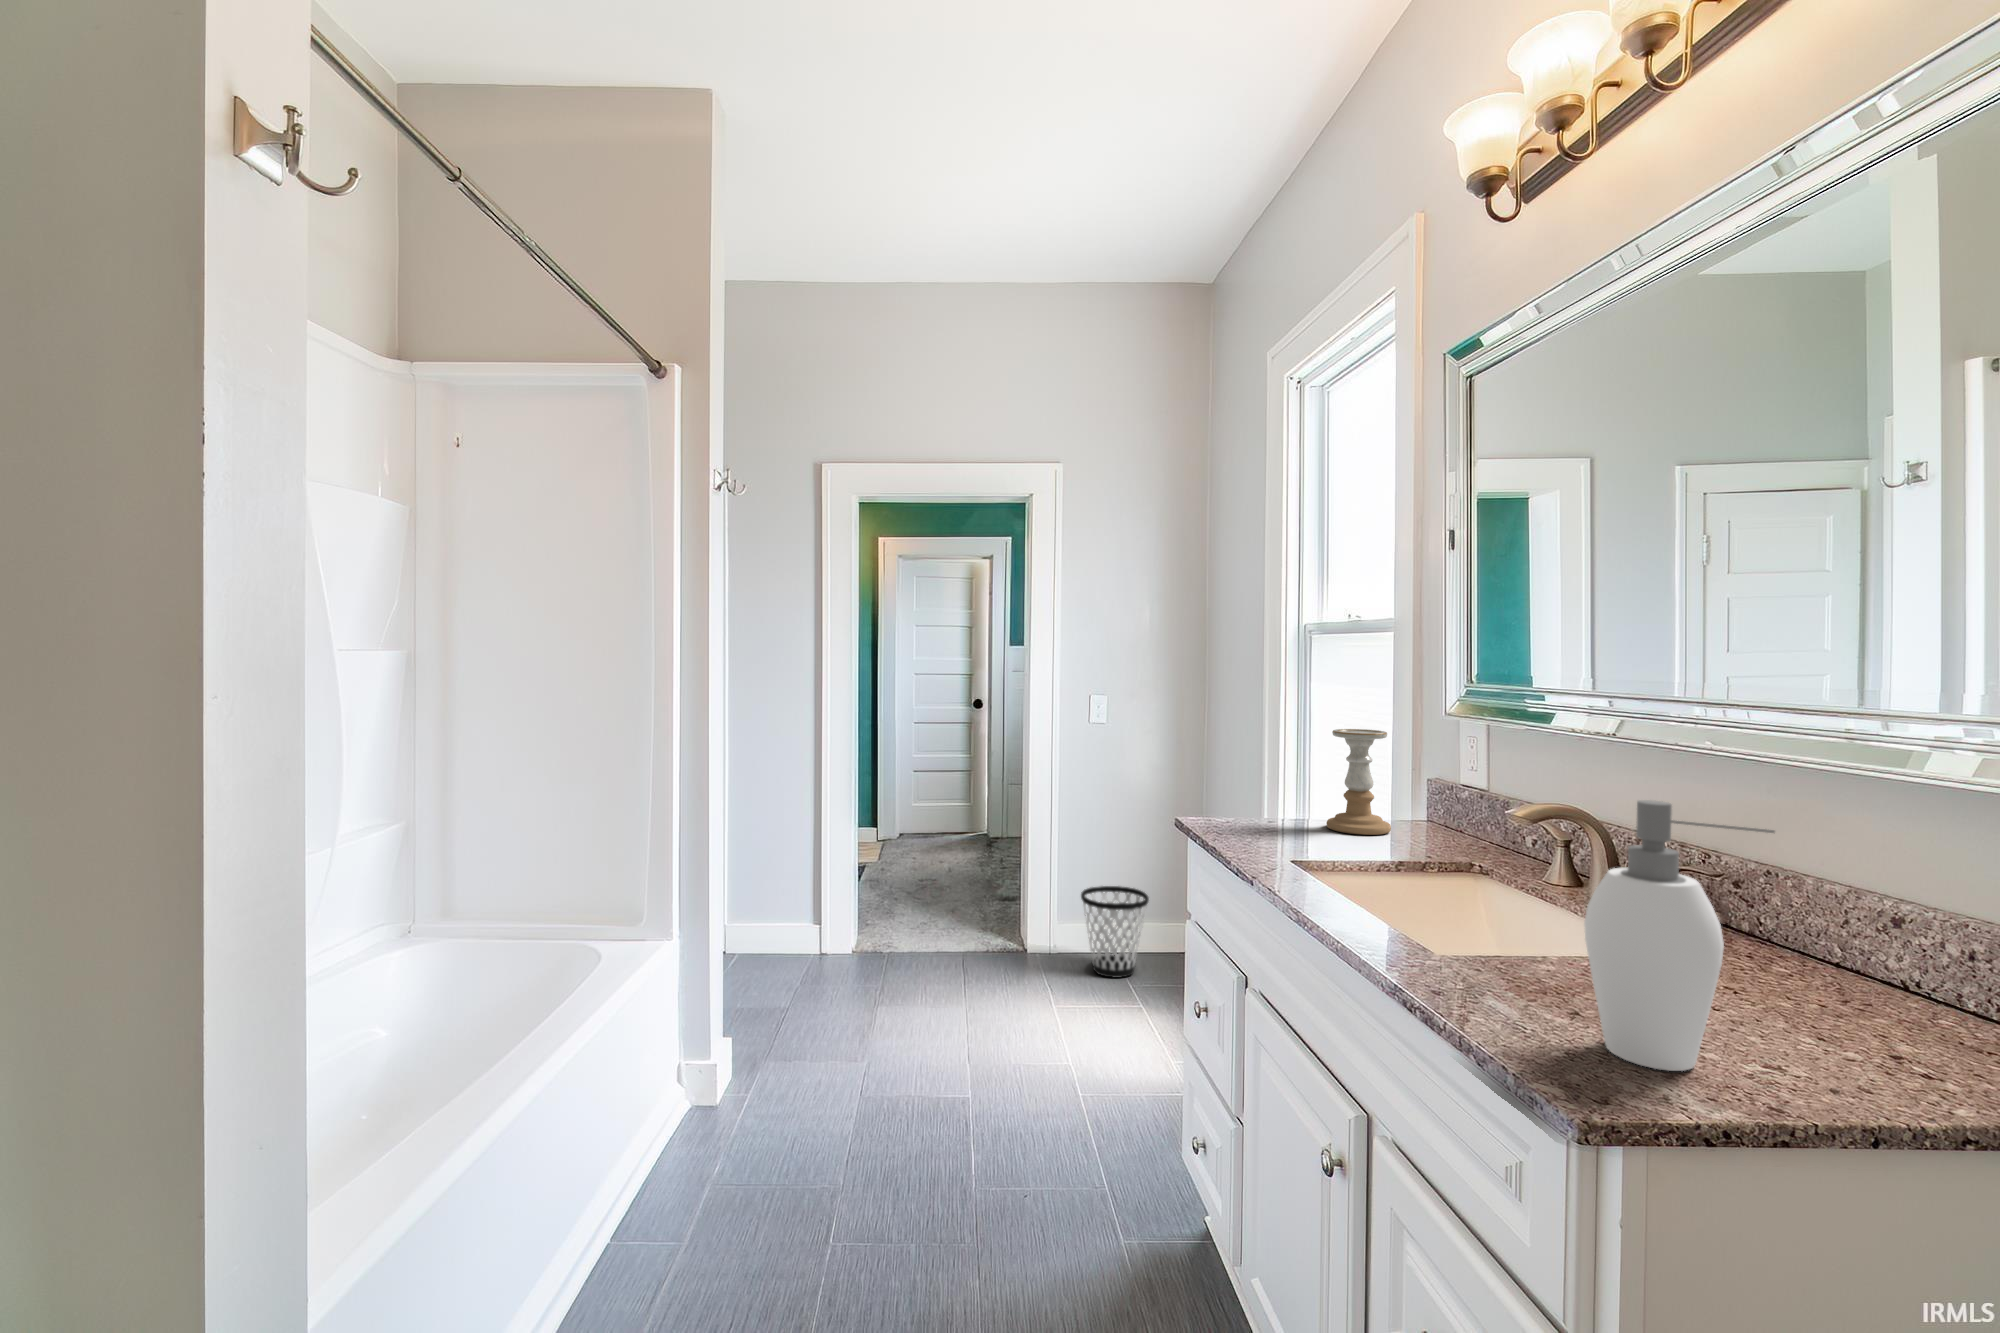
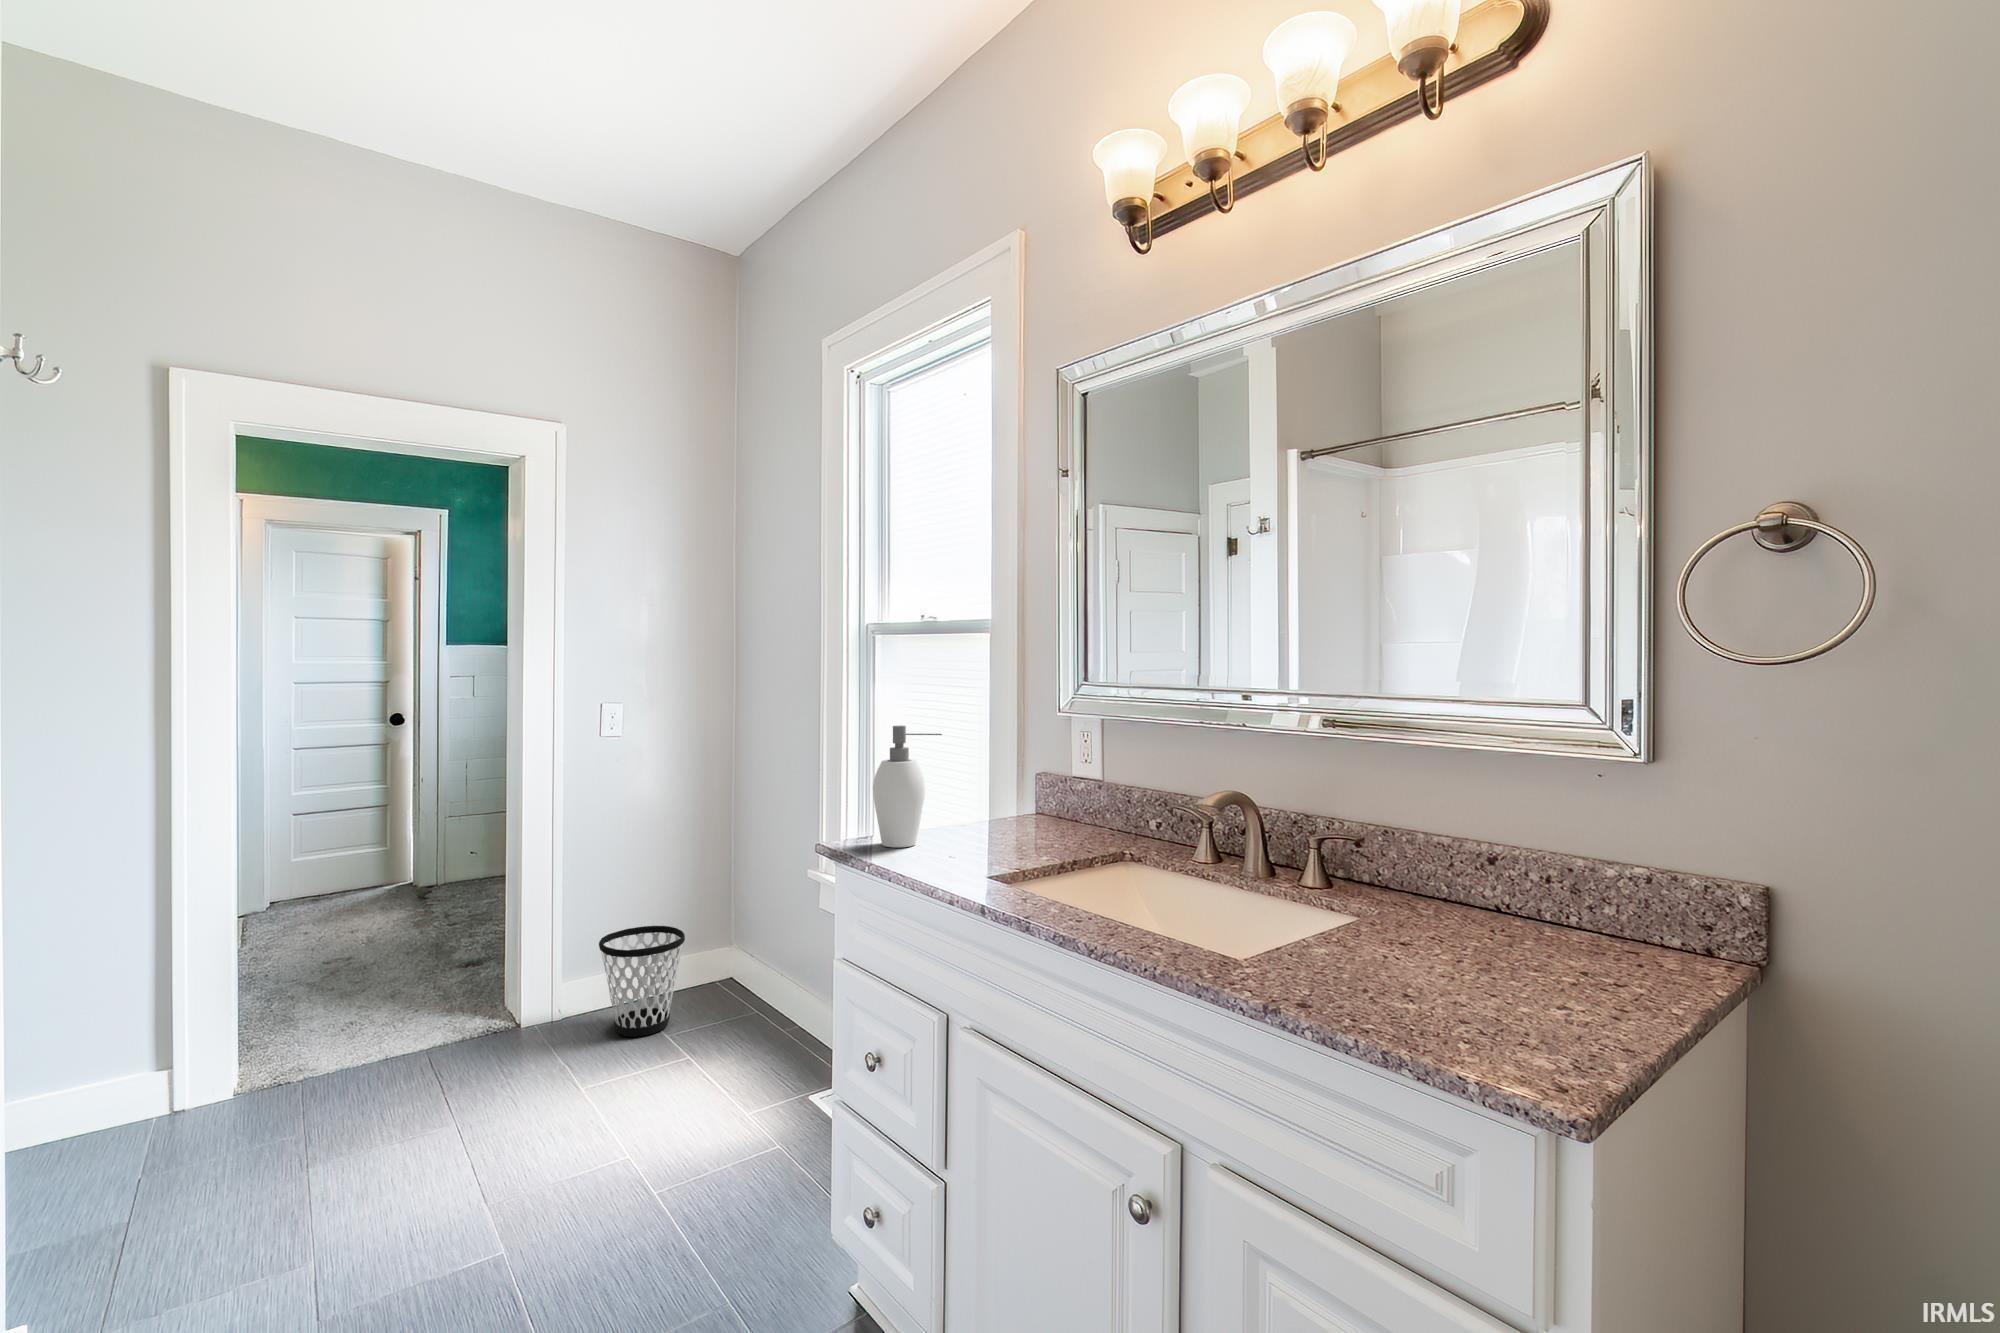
candle holder: present [1326,729,1391,835] -> none [963,729,1025,837]
soap dispenser: present [1584,800,1775,1071] -> present [873,725,942,847]

